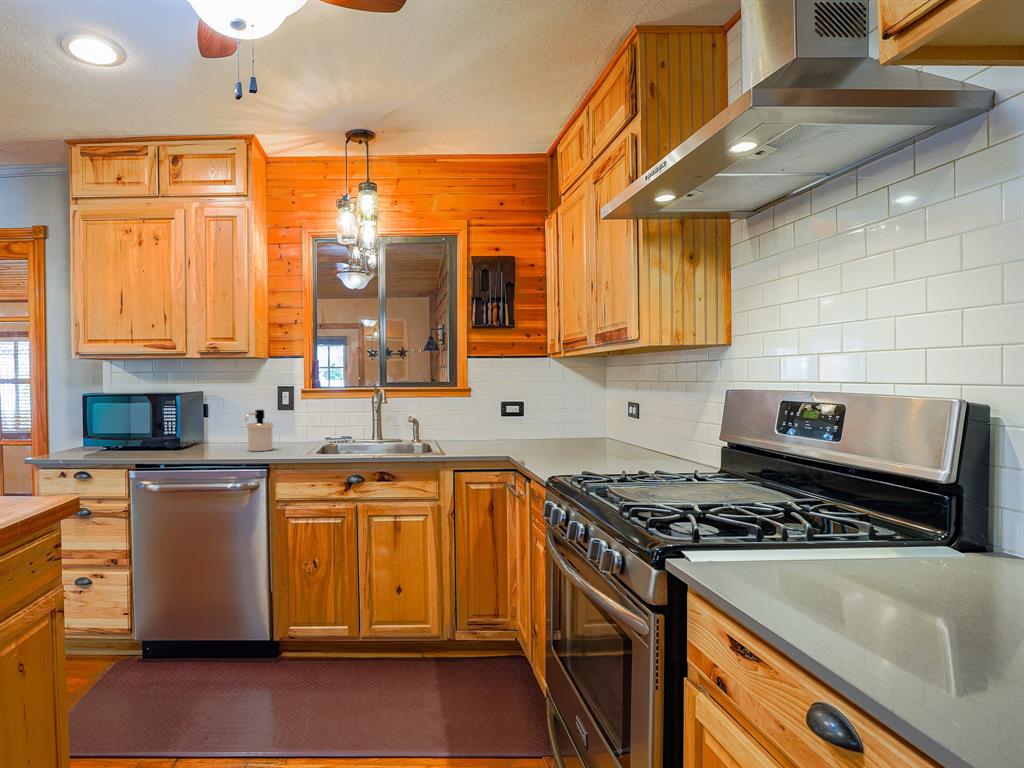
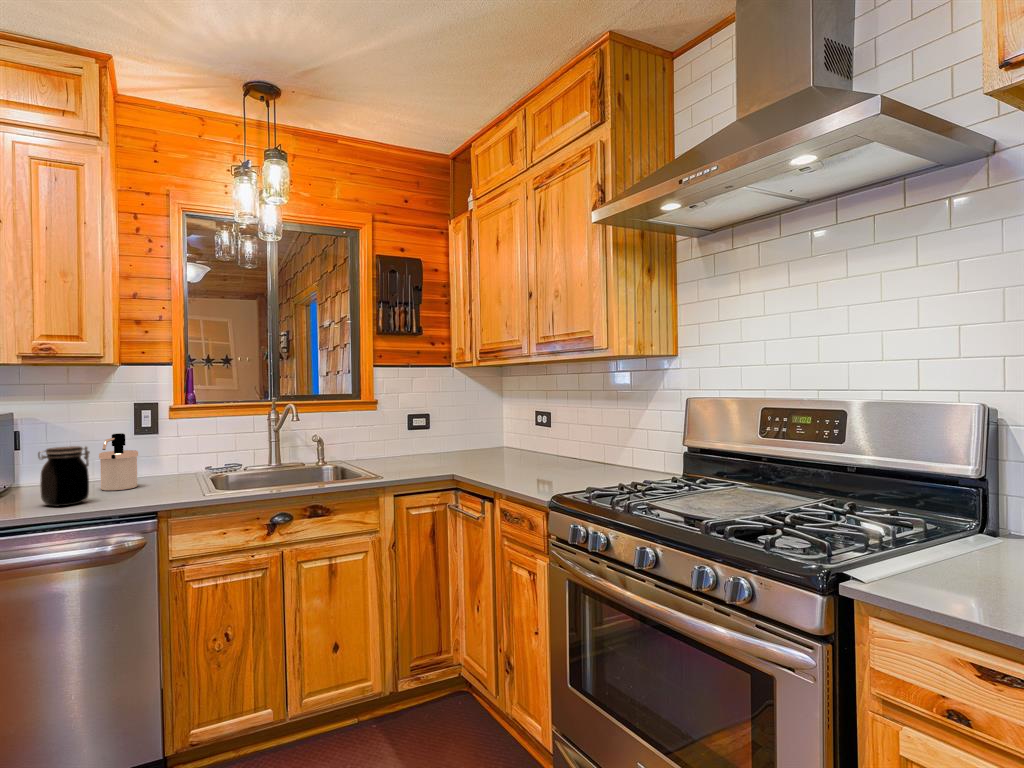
jar: none [200,417,232,458] -> present [38,446,90,506]

